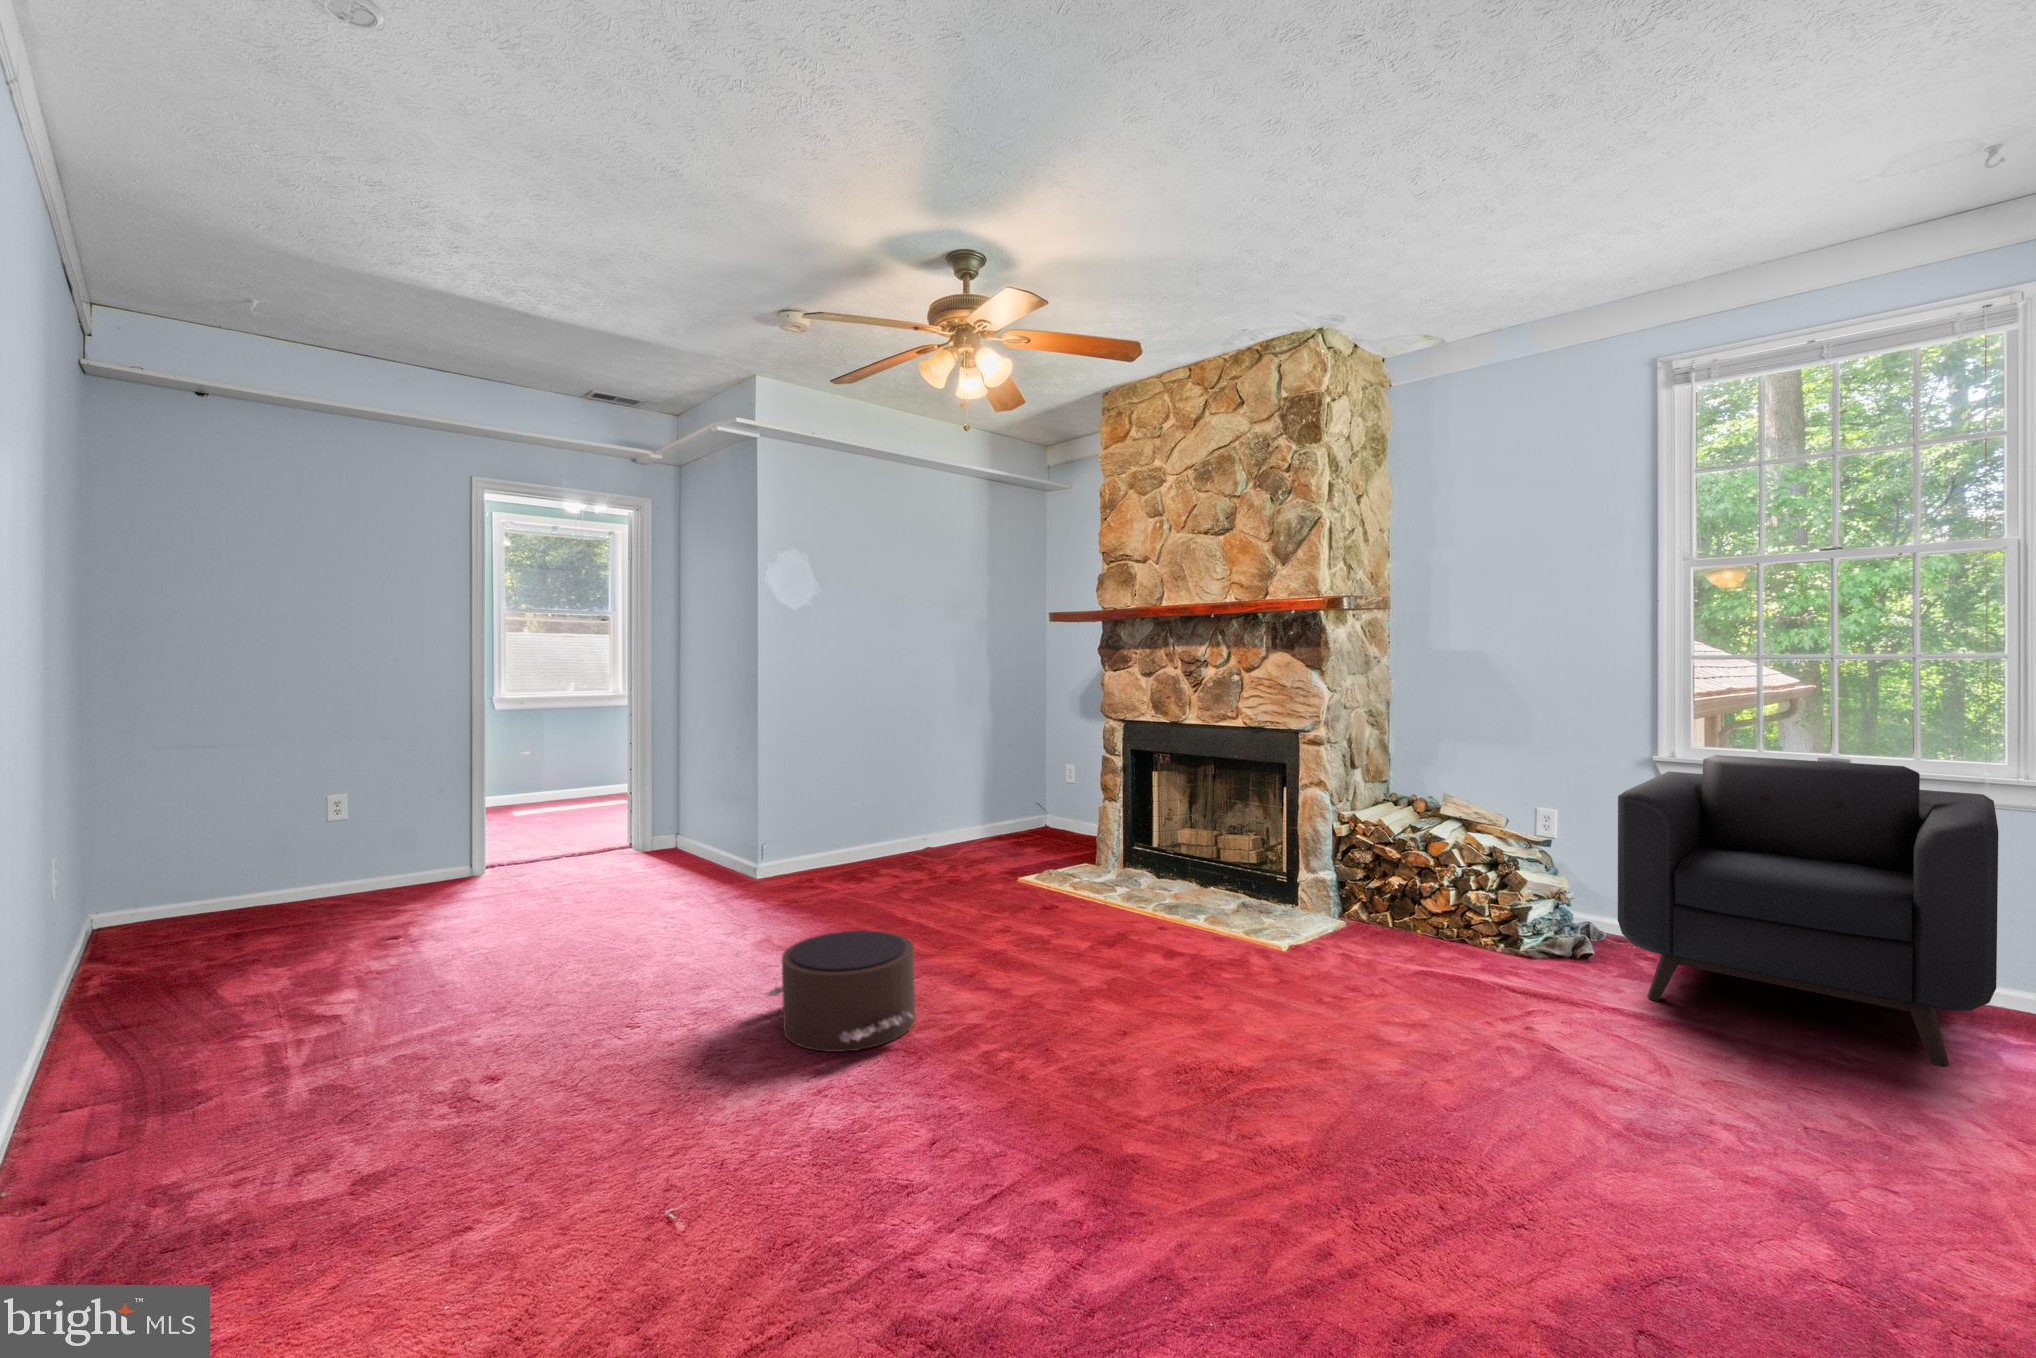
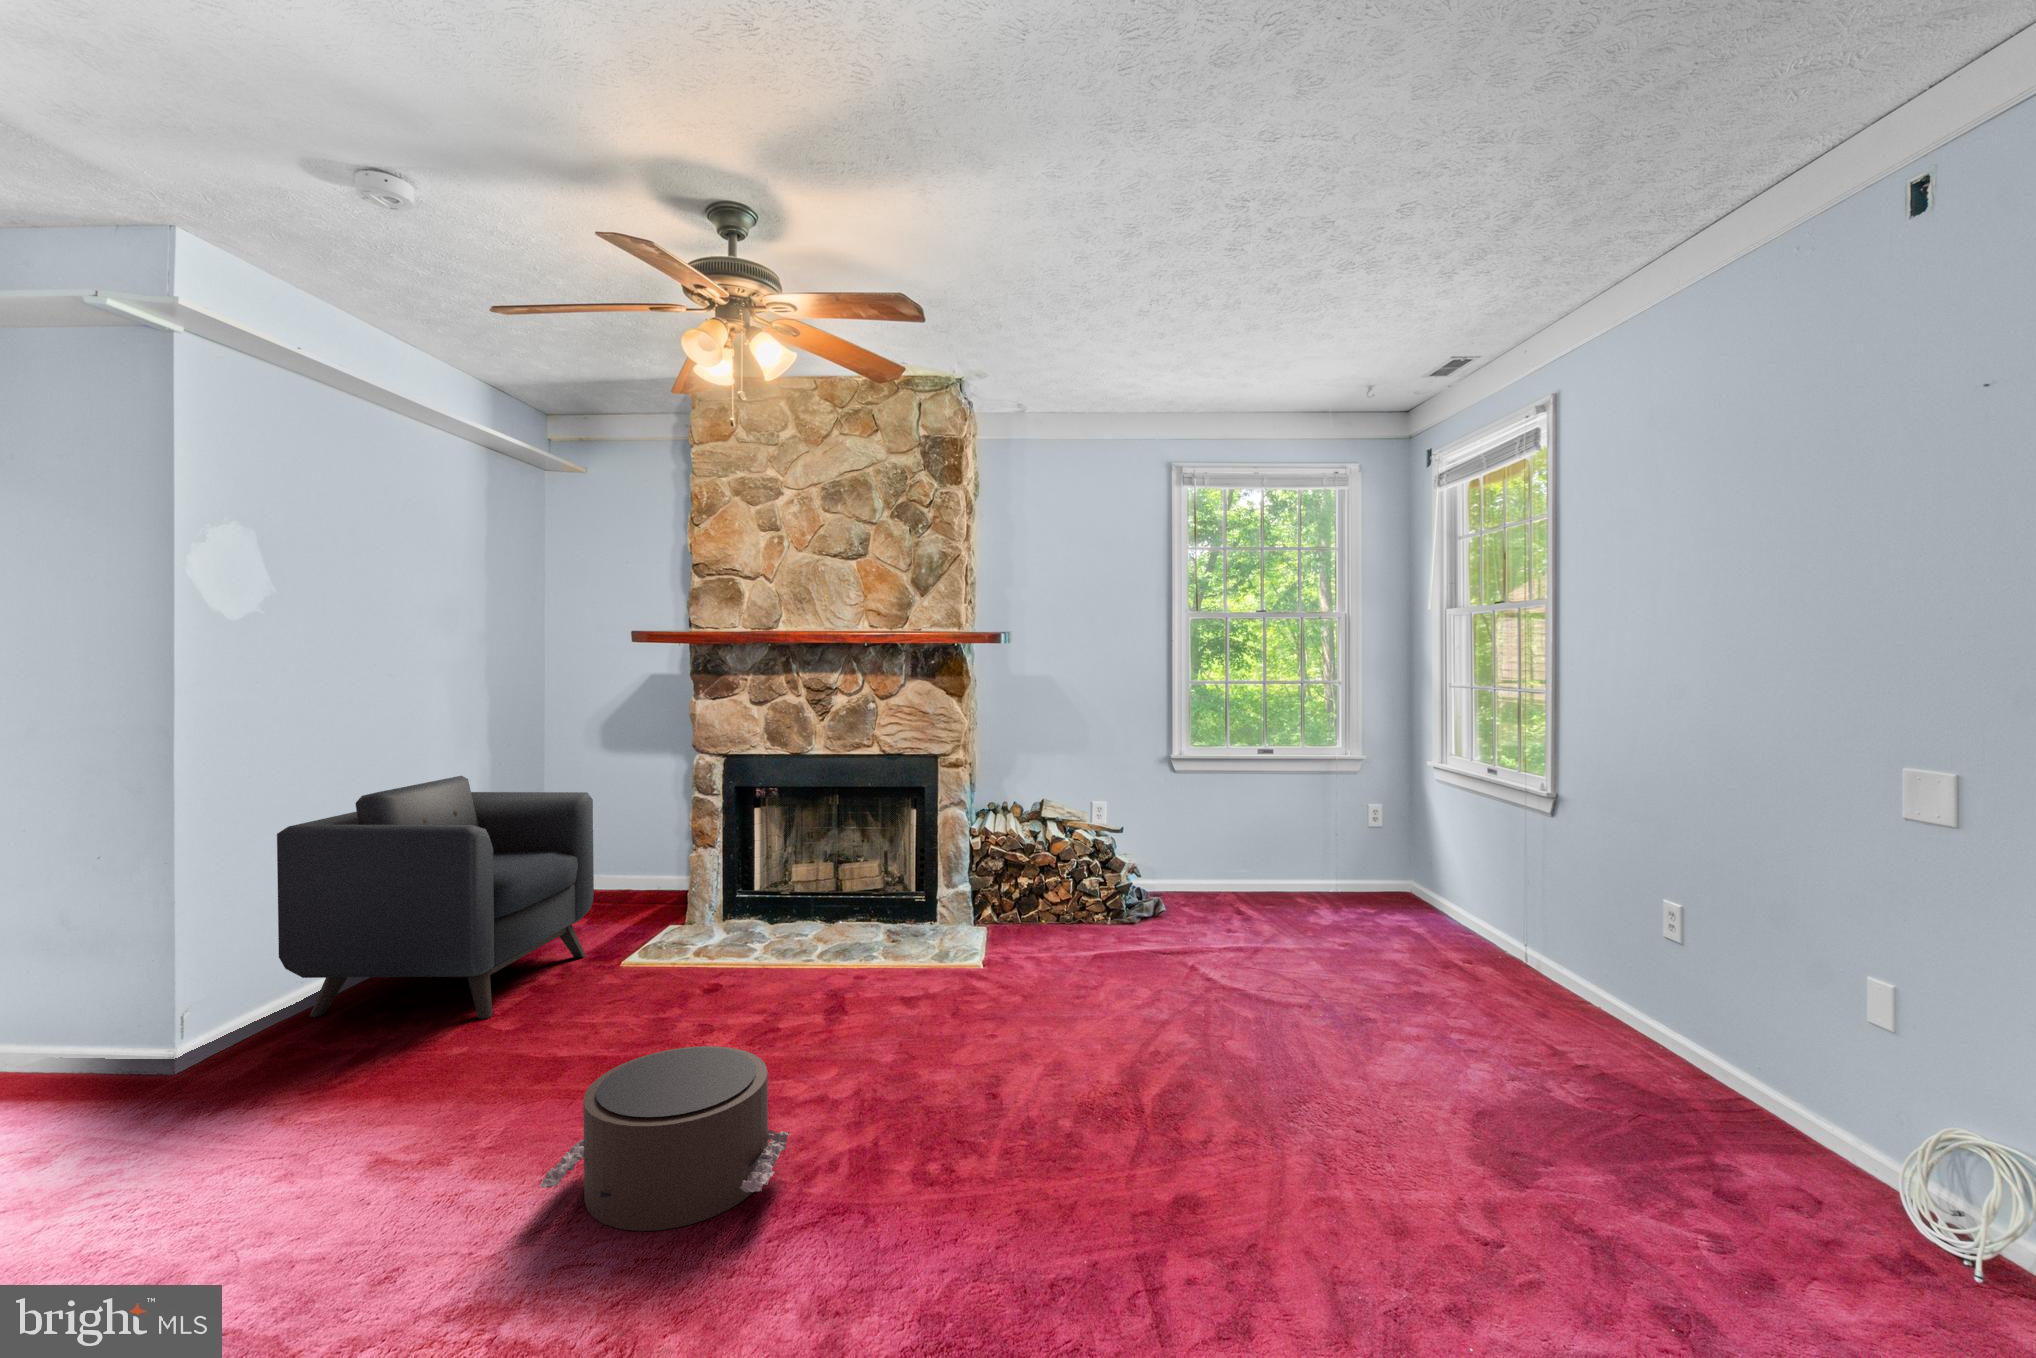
armchair: present [1618,755,1998,1067] -> present [277,776,594,1019]

